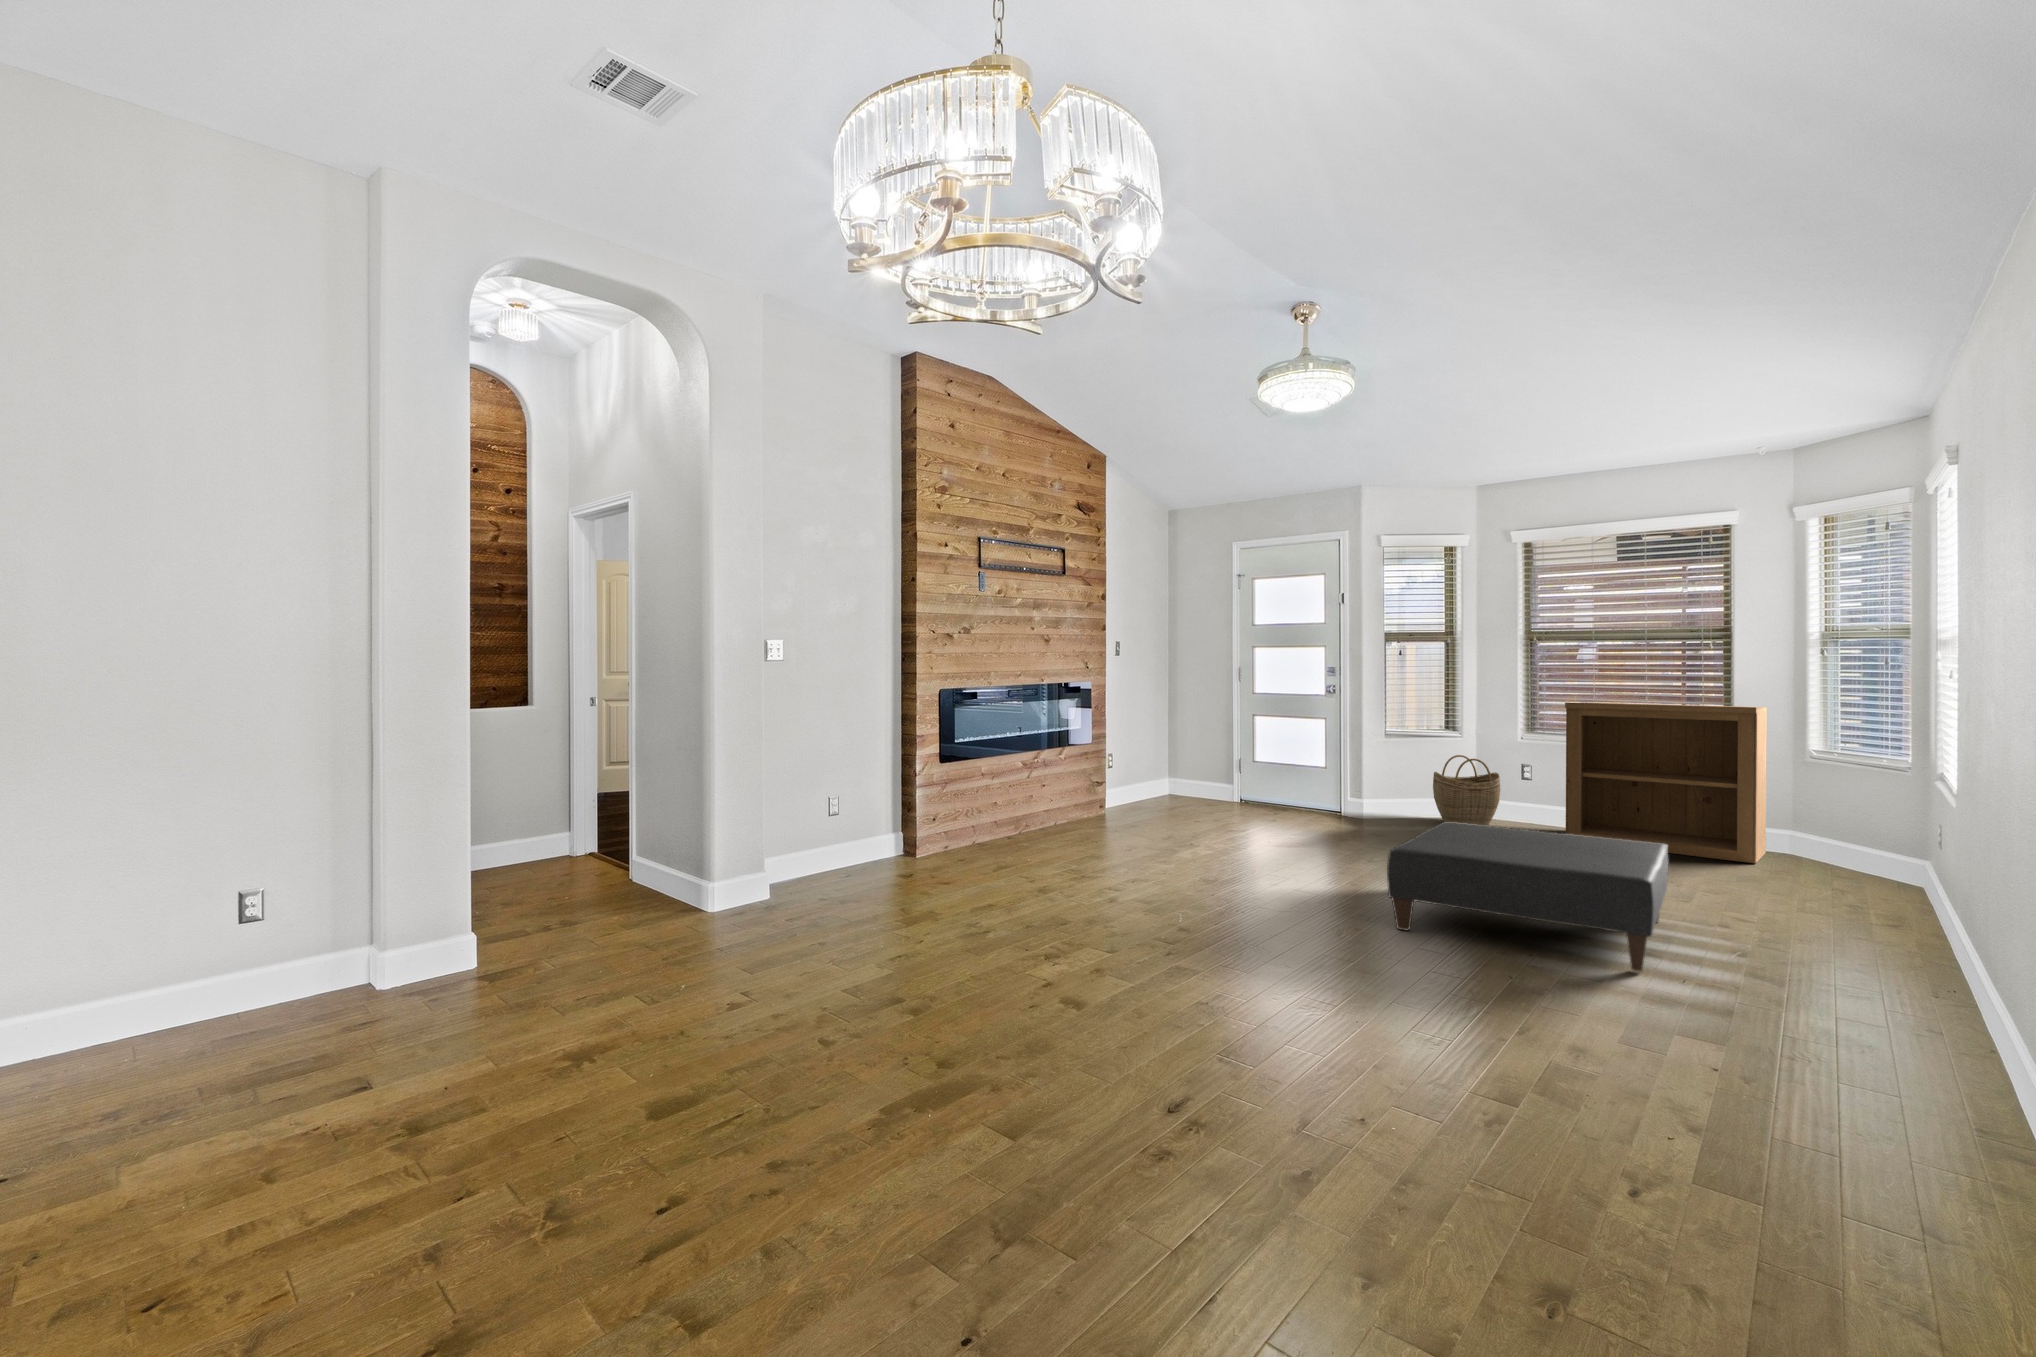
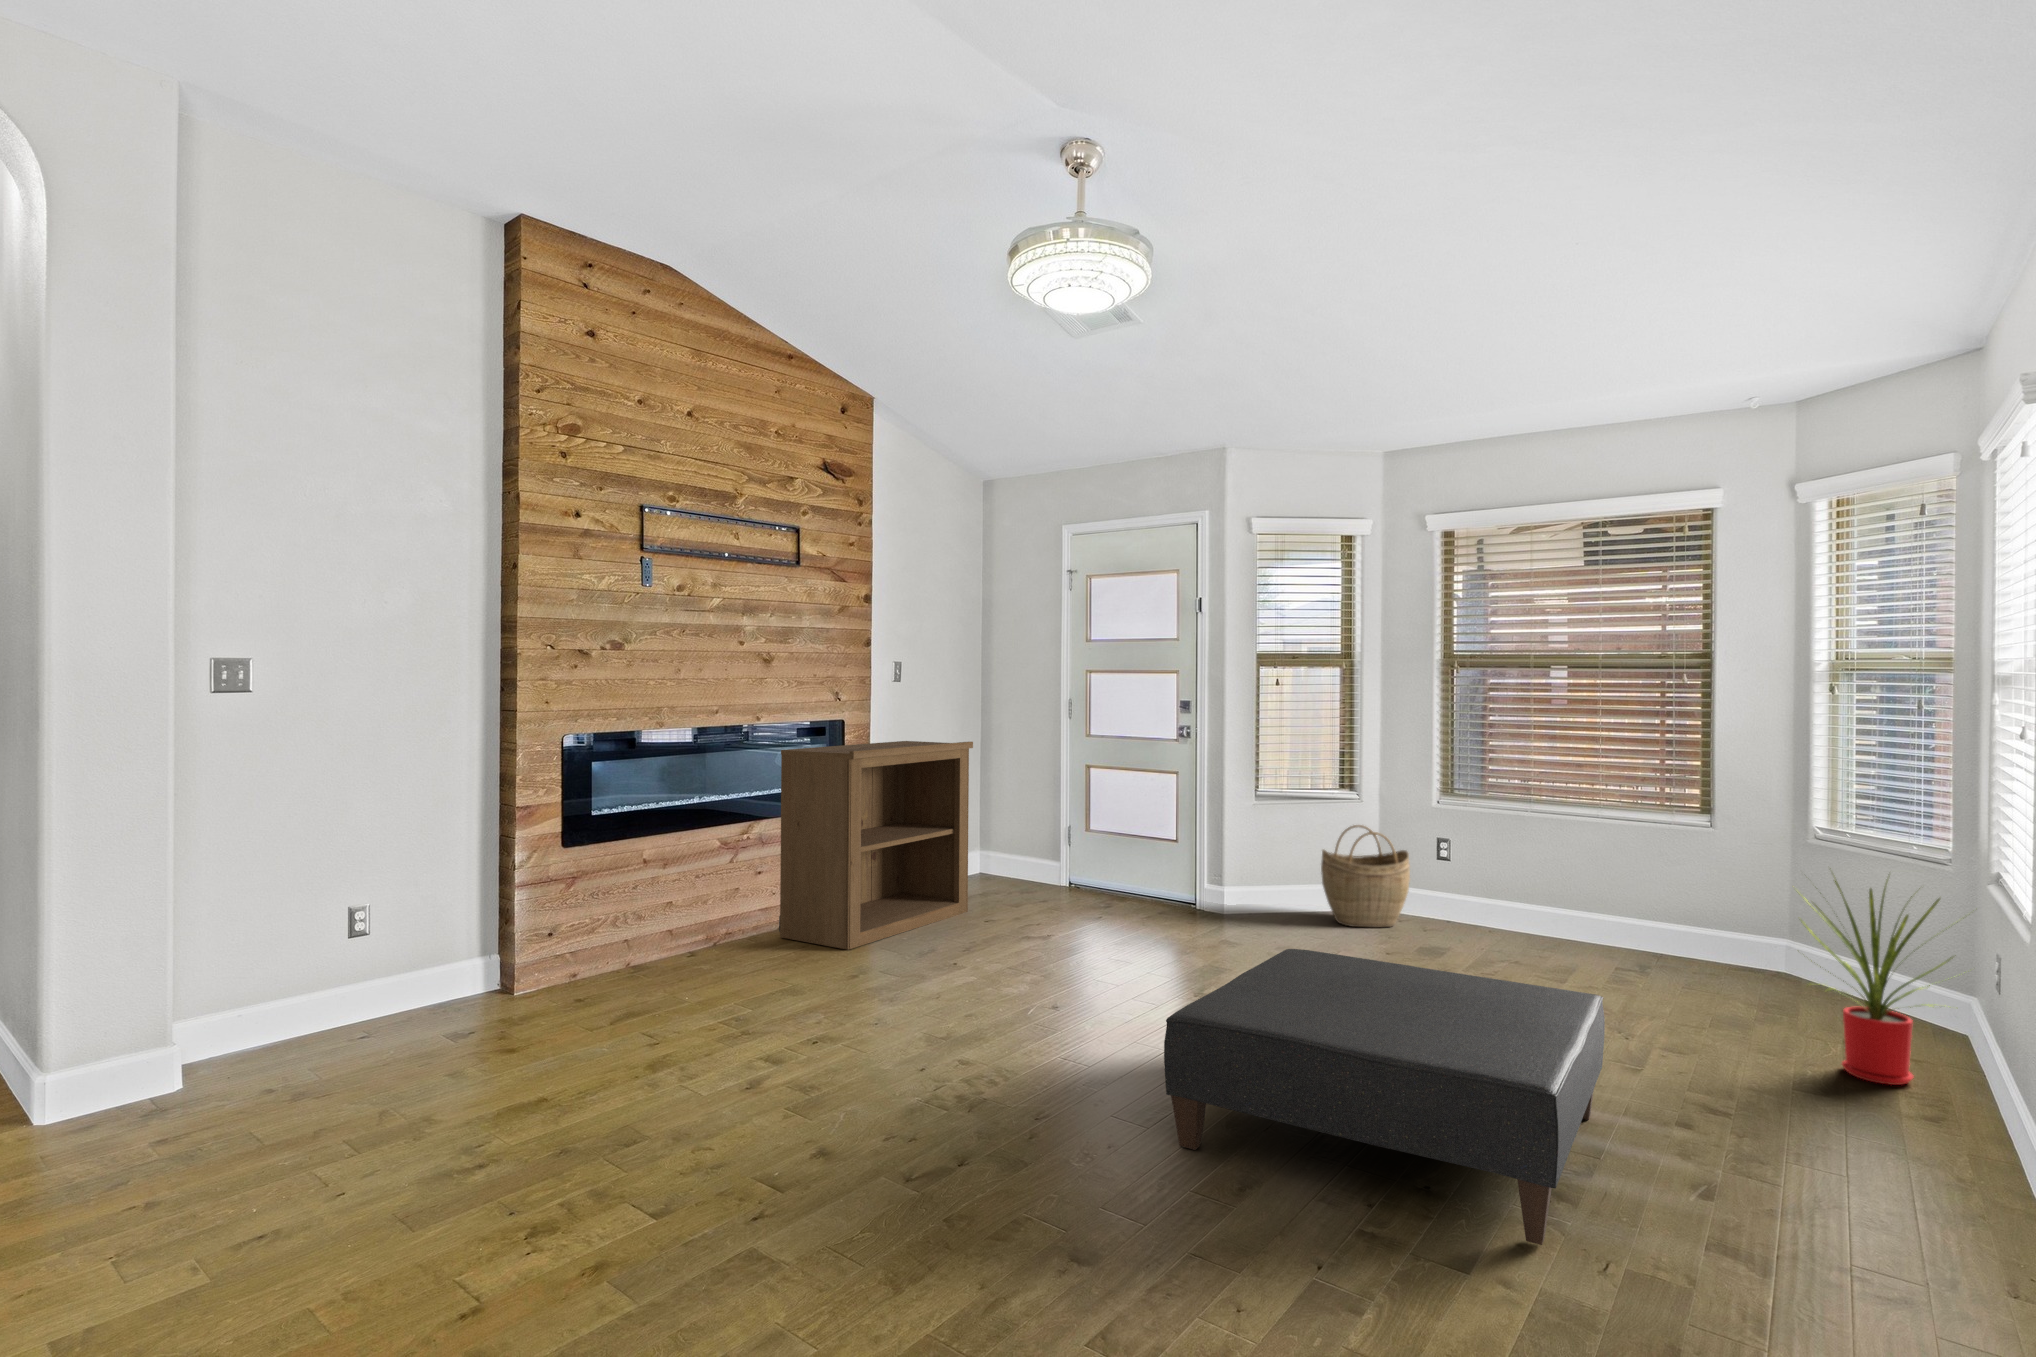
bookshelf: present [1565,702,1767,863] -> present [779,741,973,950]
house plant: none [1795,769,1928,910] -> present [1799,880,1953,1085]

